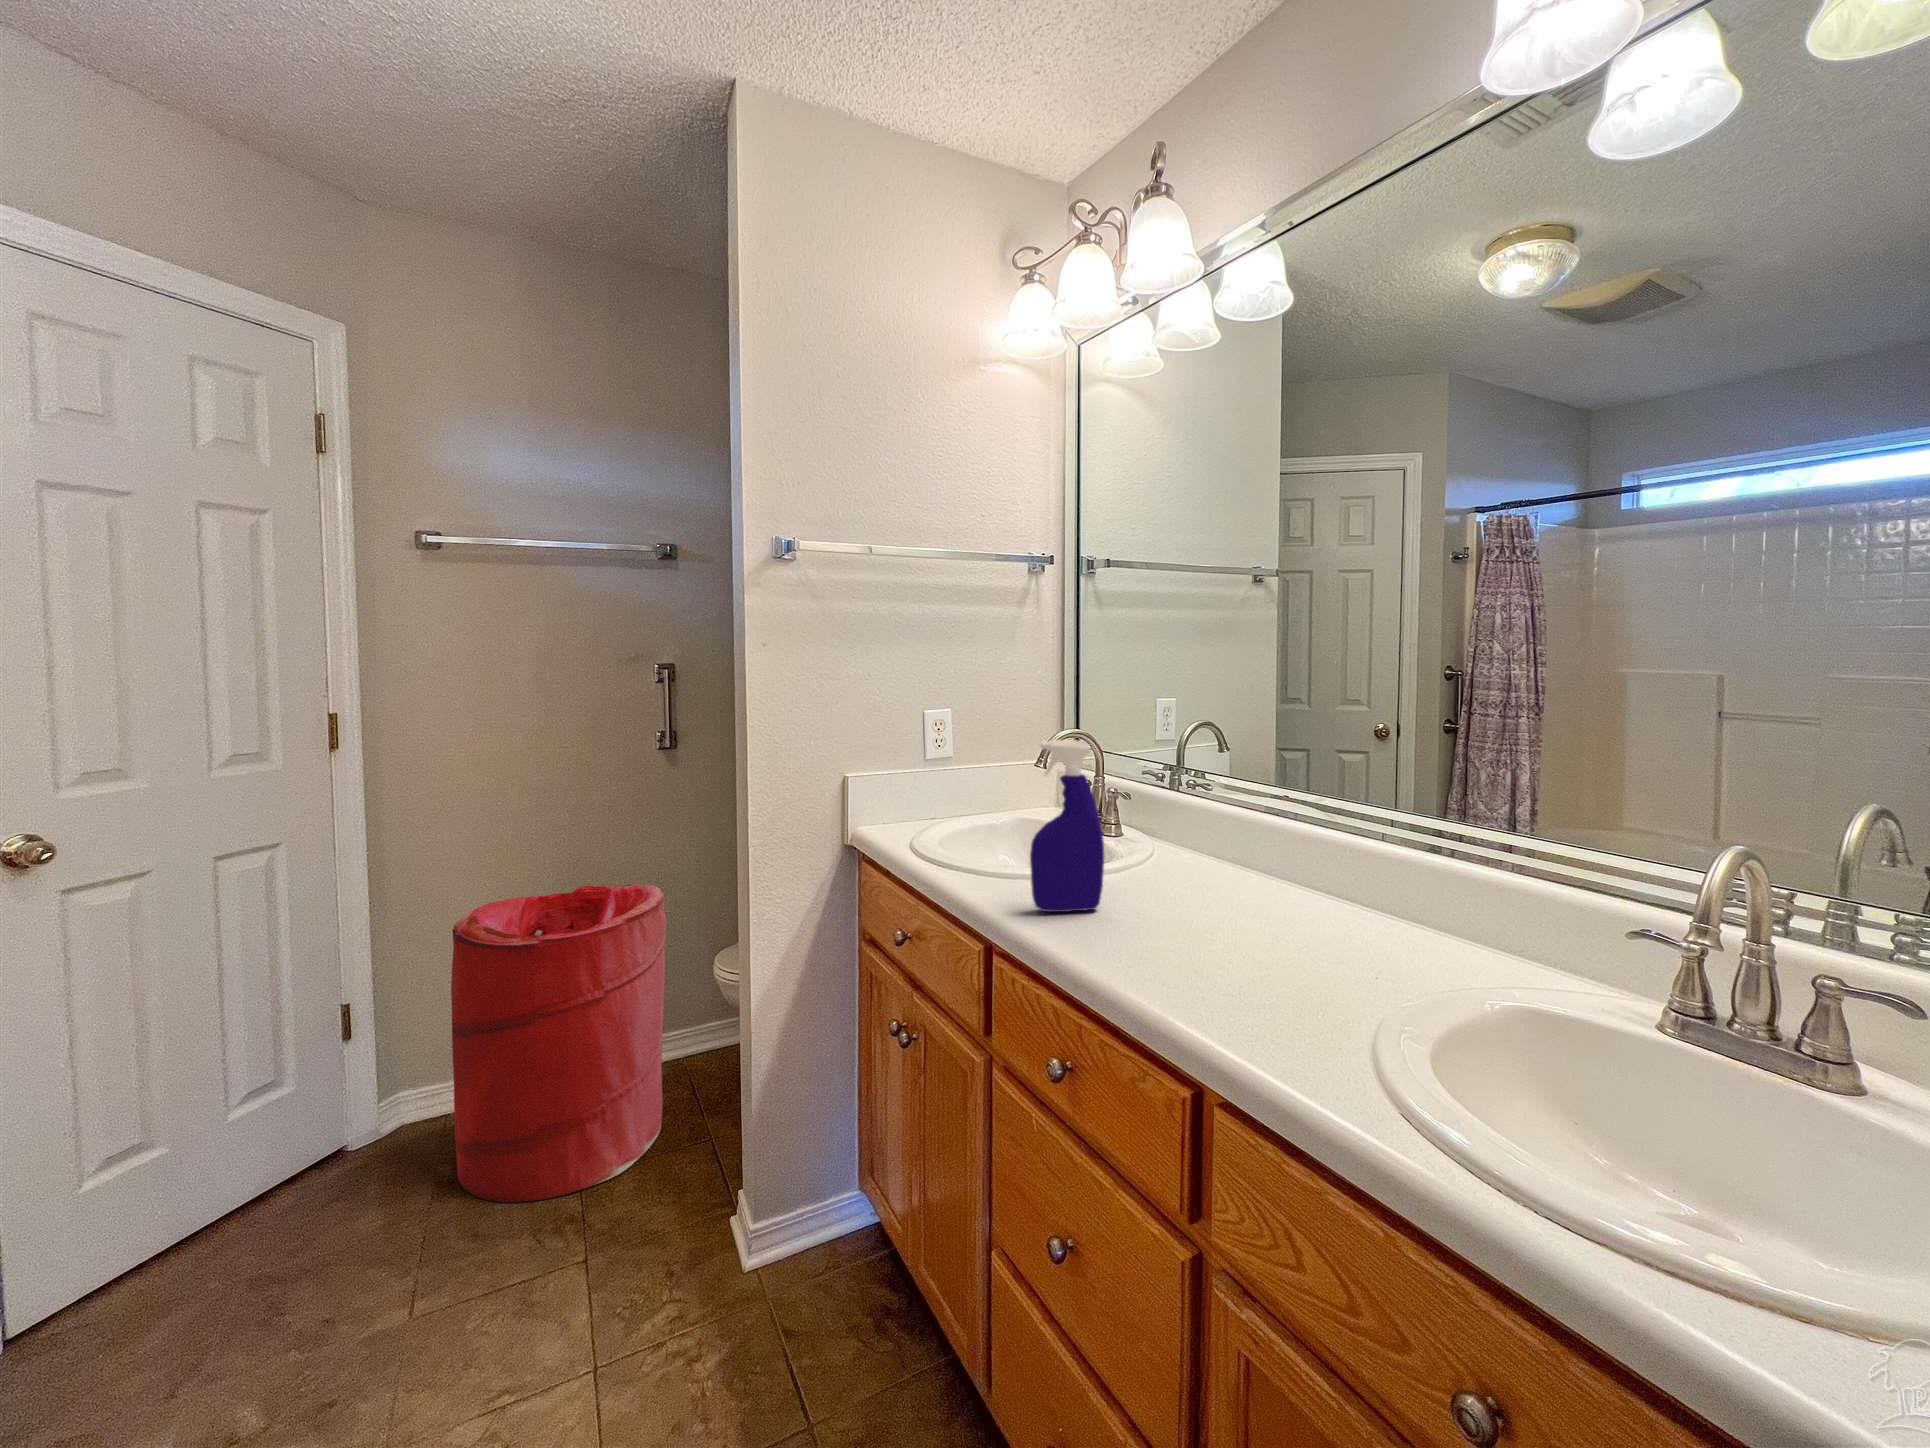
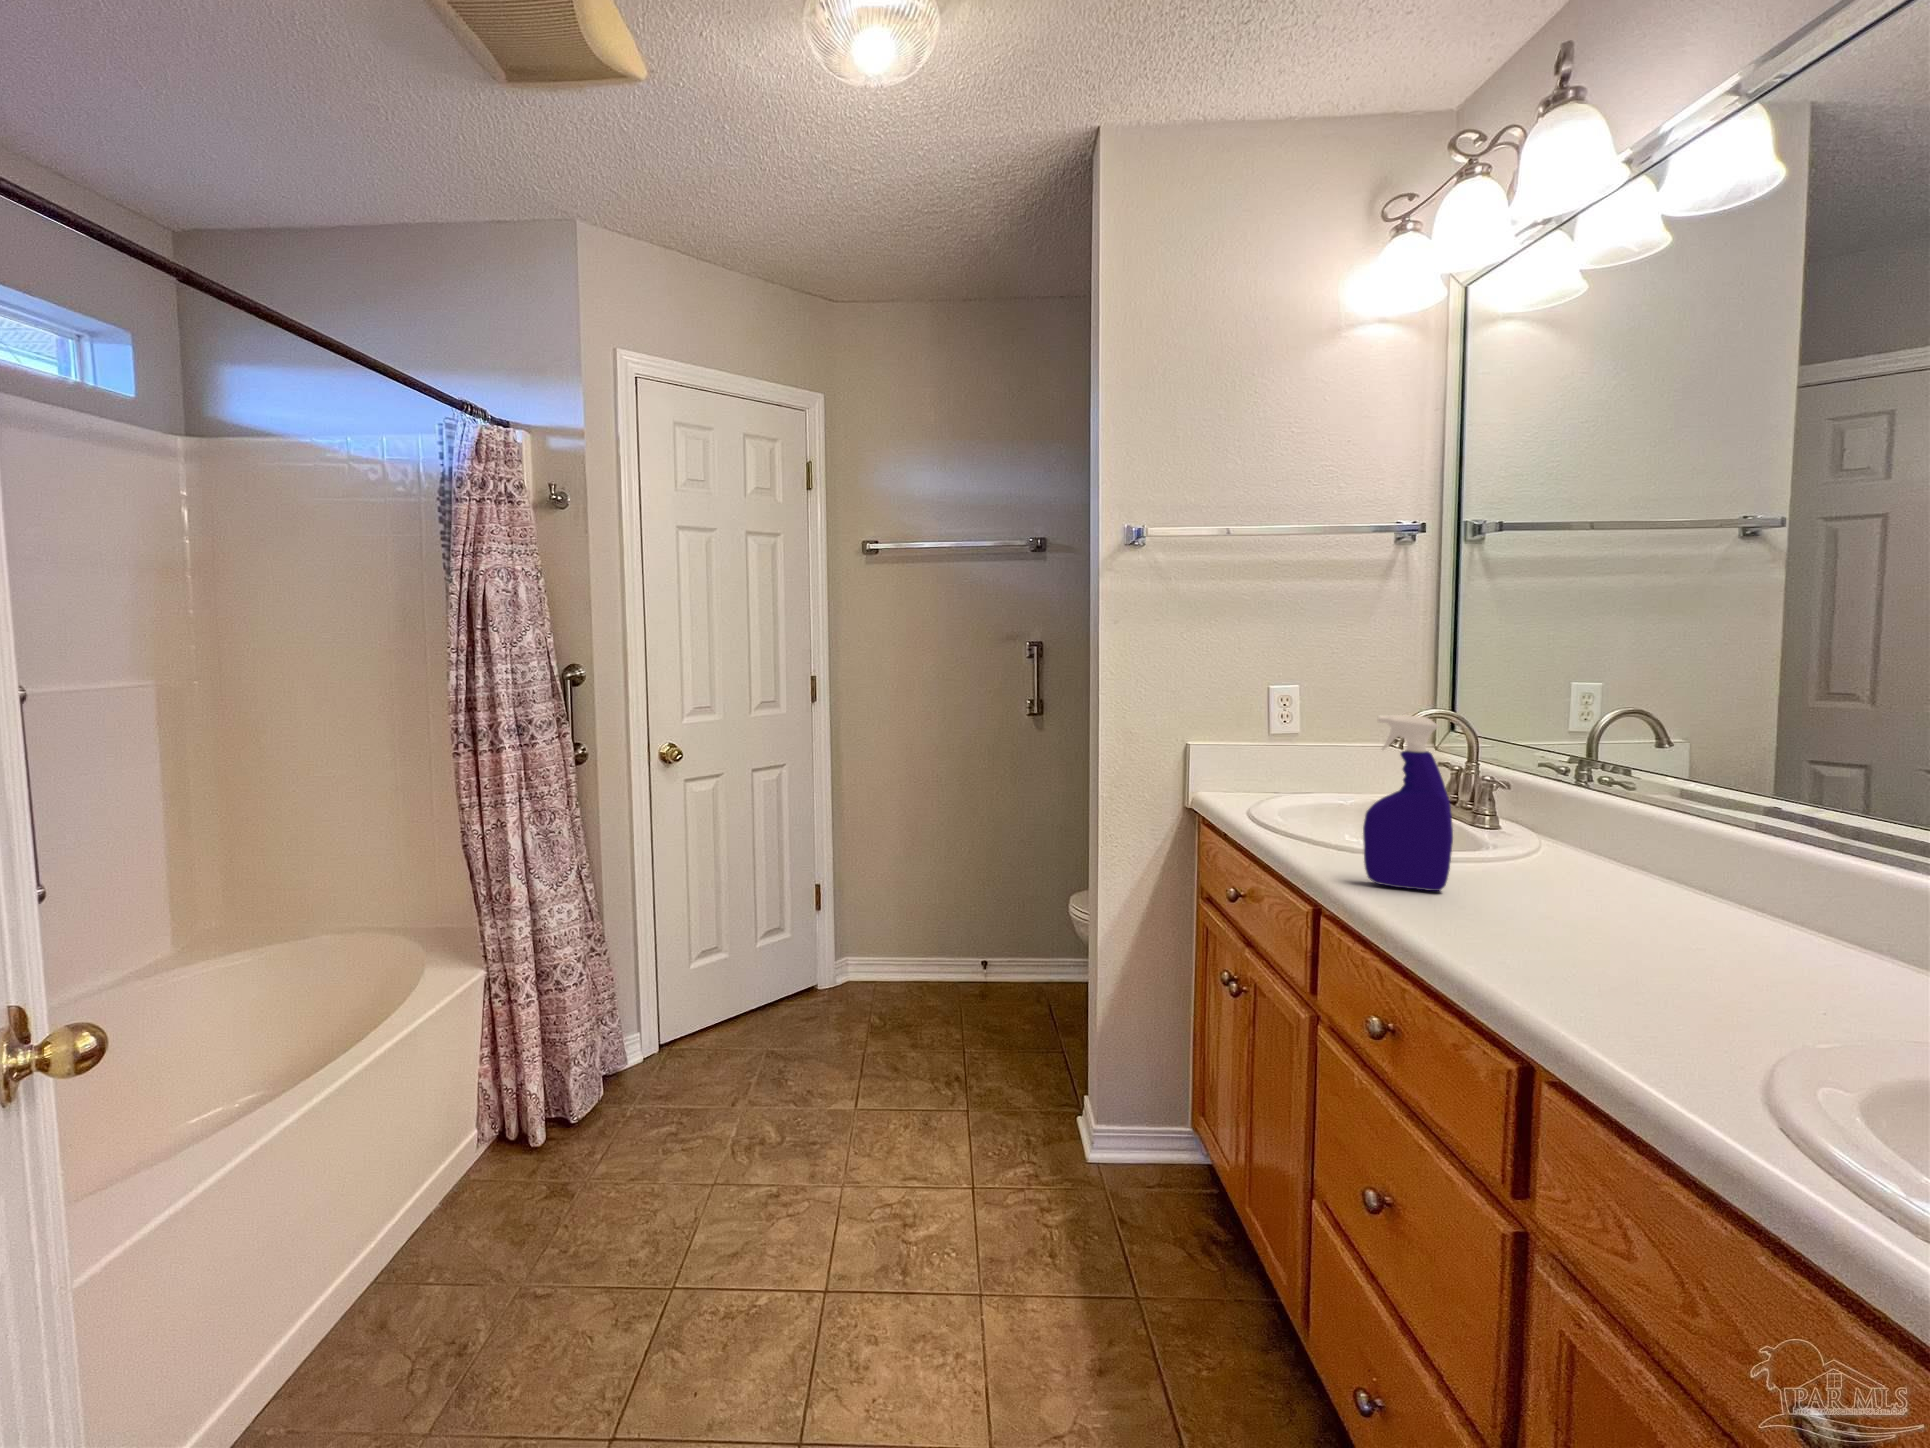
laundry hamper: present [451,884,666,1202] -> none [884,823,1028,1056]

